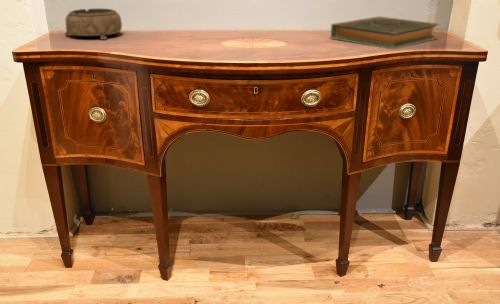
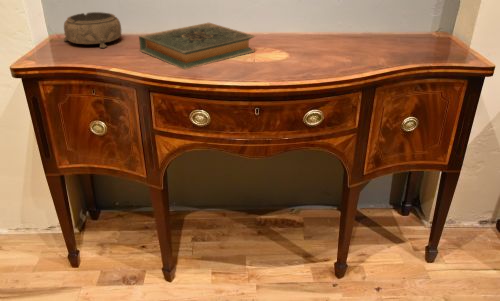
hardback book: present [331,17,438,49] -> present [139,23,255,69]

